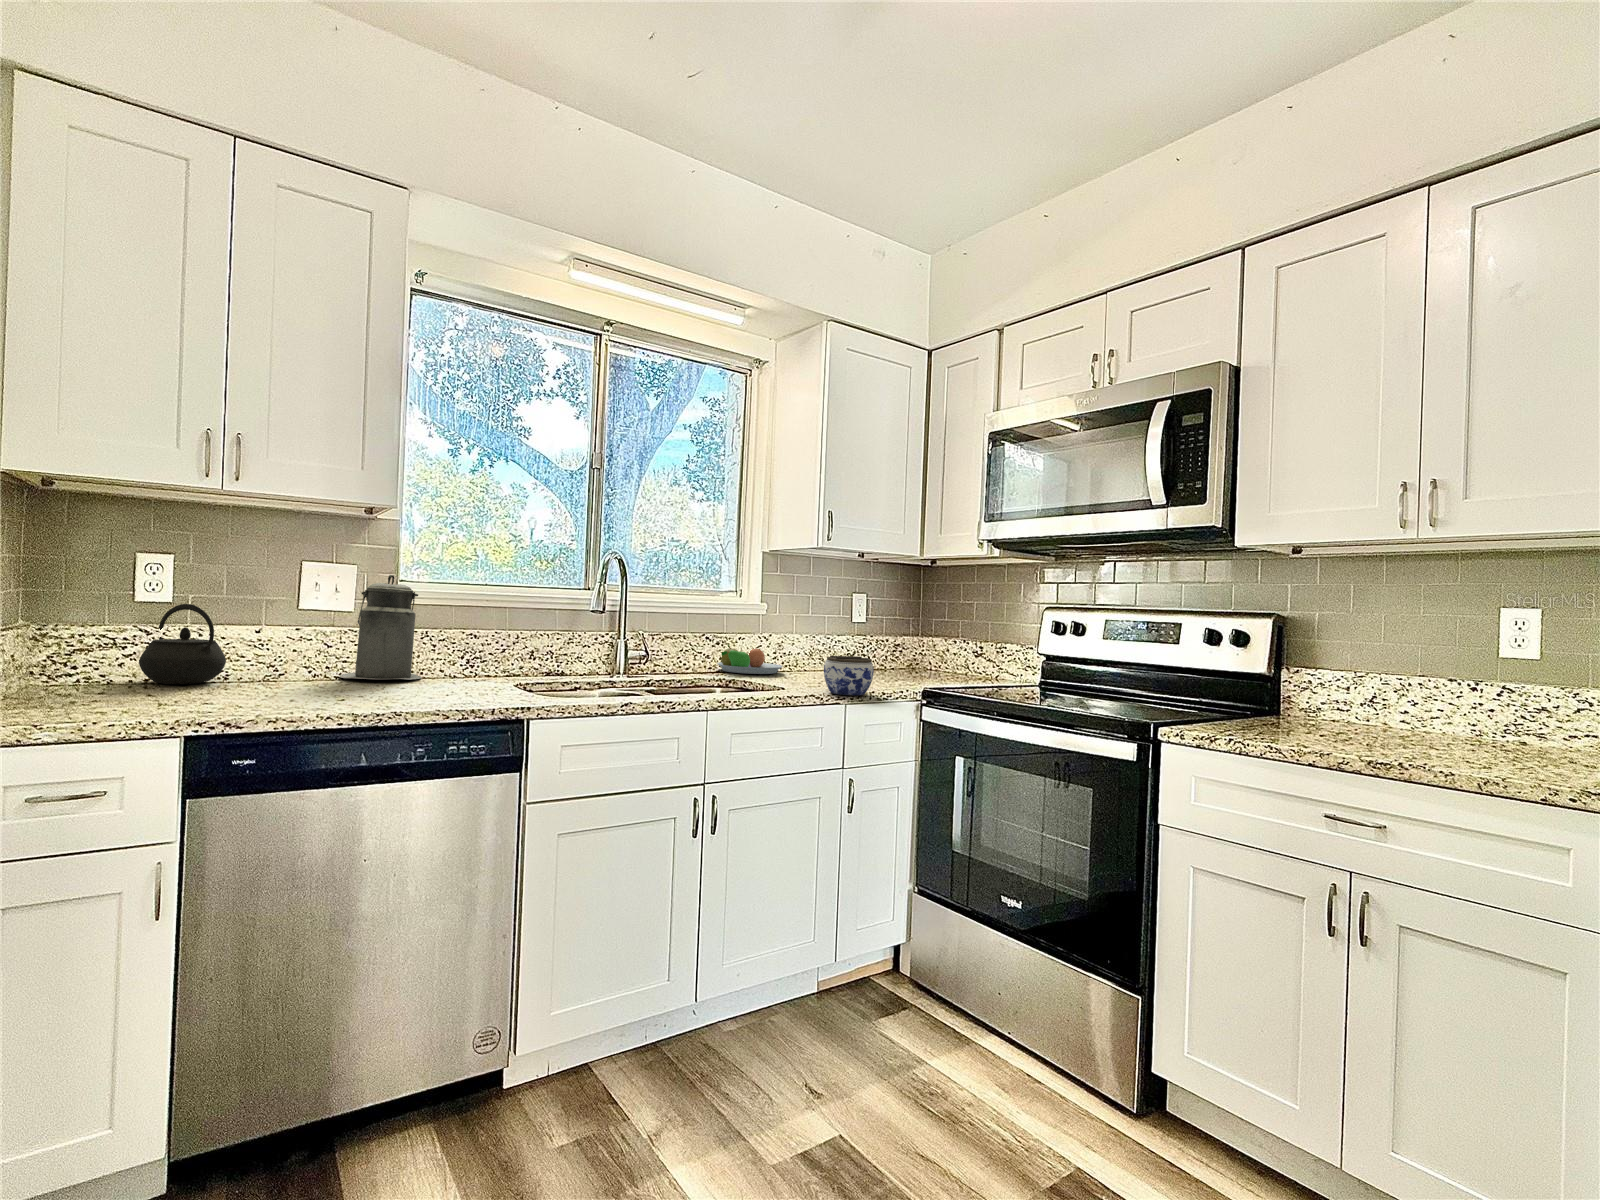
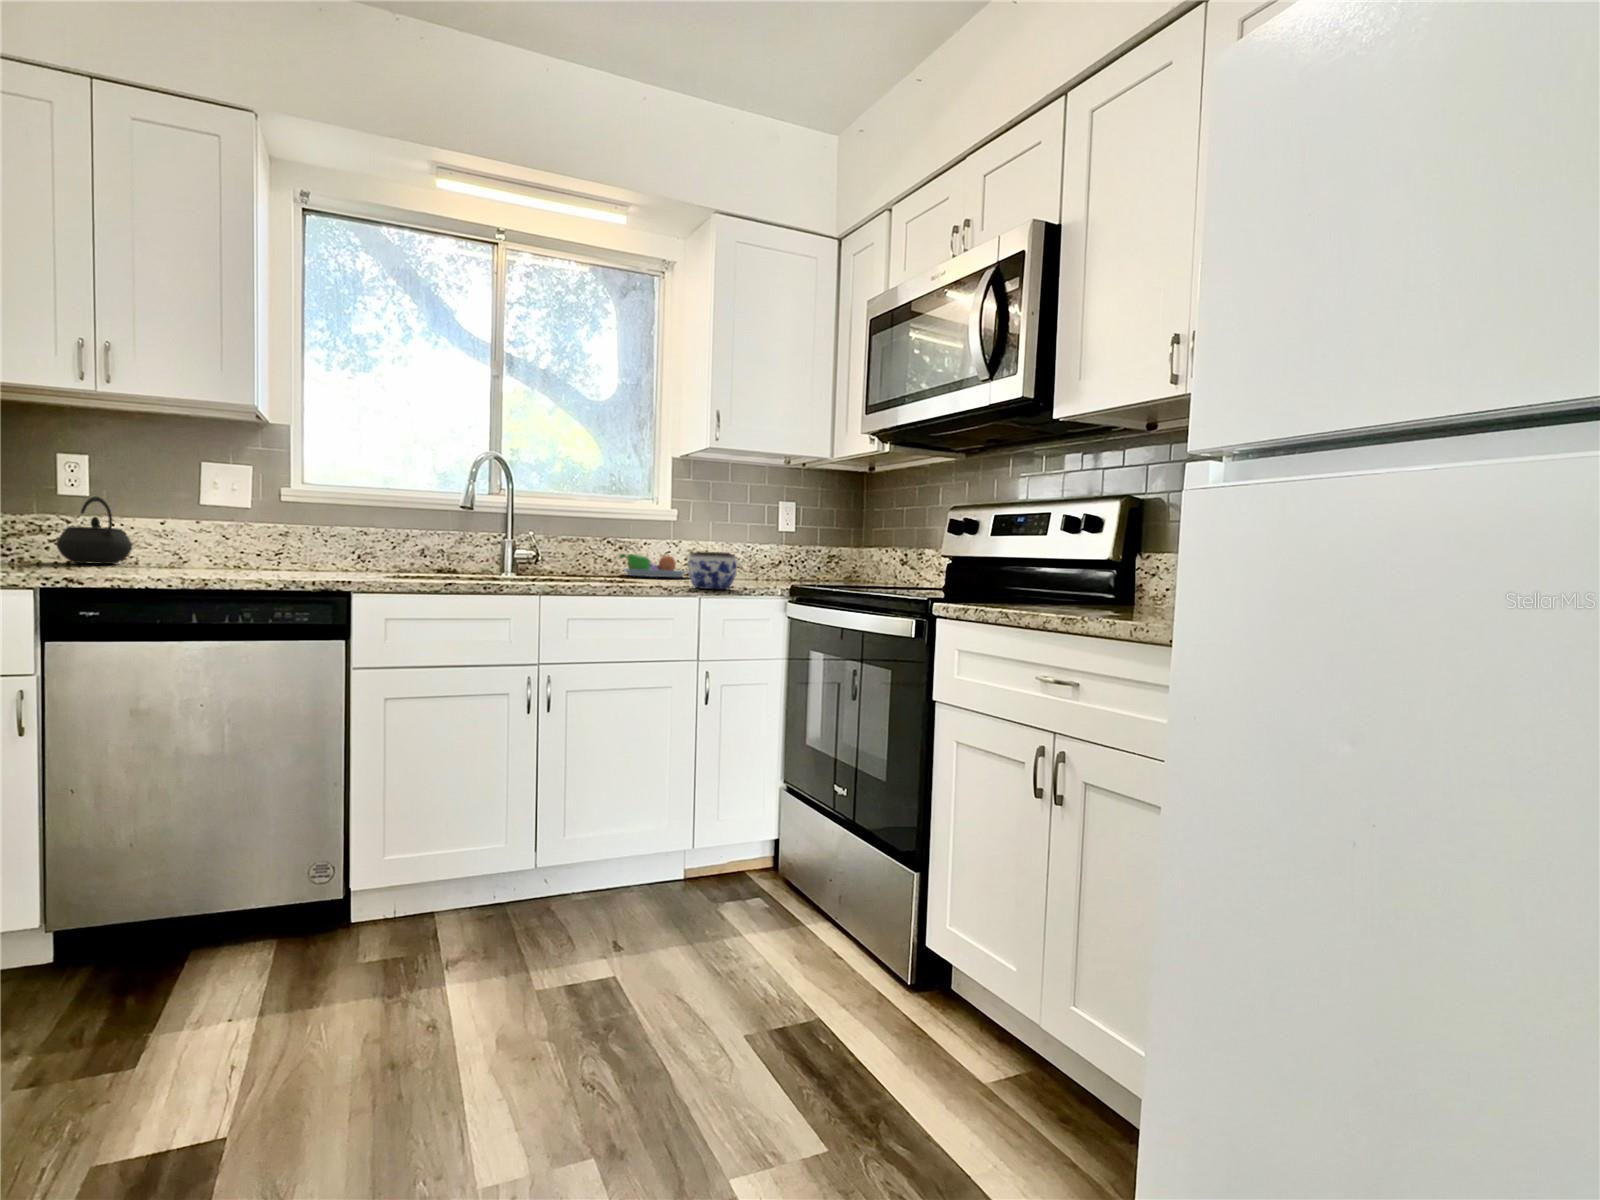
canister: present [340,575,422,680] -> none [235,474,312,568]

